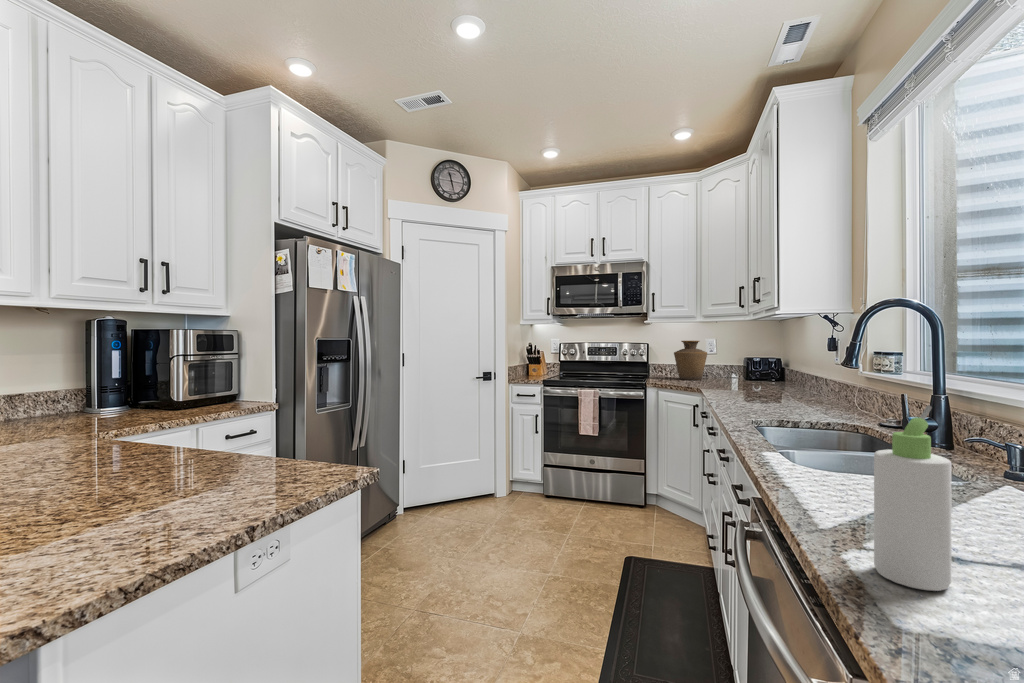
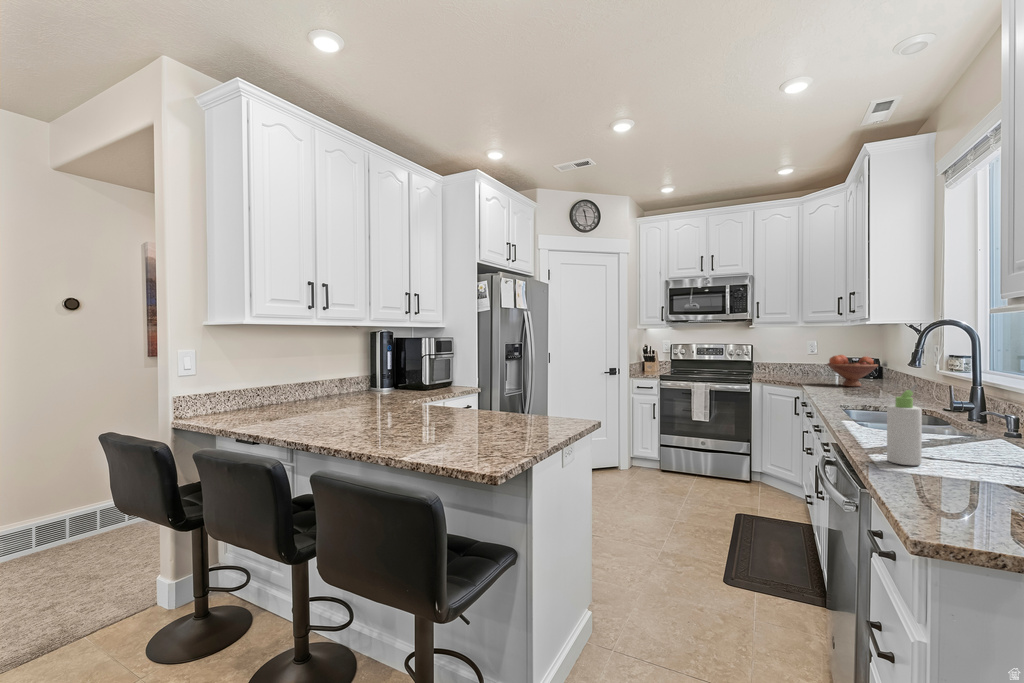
vase: present [674,341,707,380] -> none [776,343,808,377]
fruit bowl: none [729,354,785,392] -> present [827,355,878,387]

